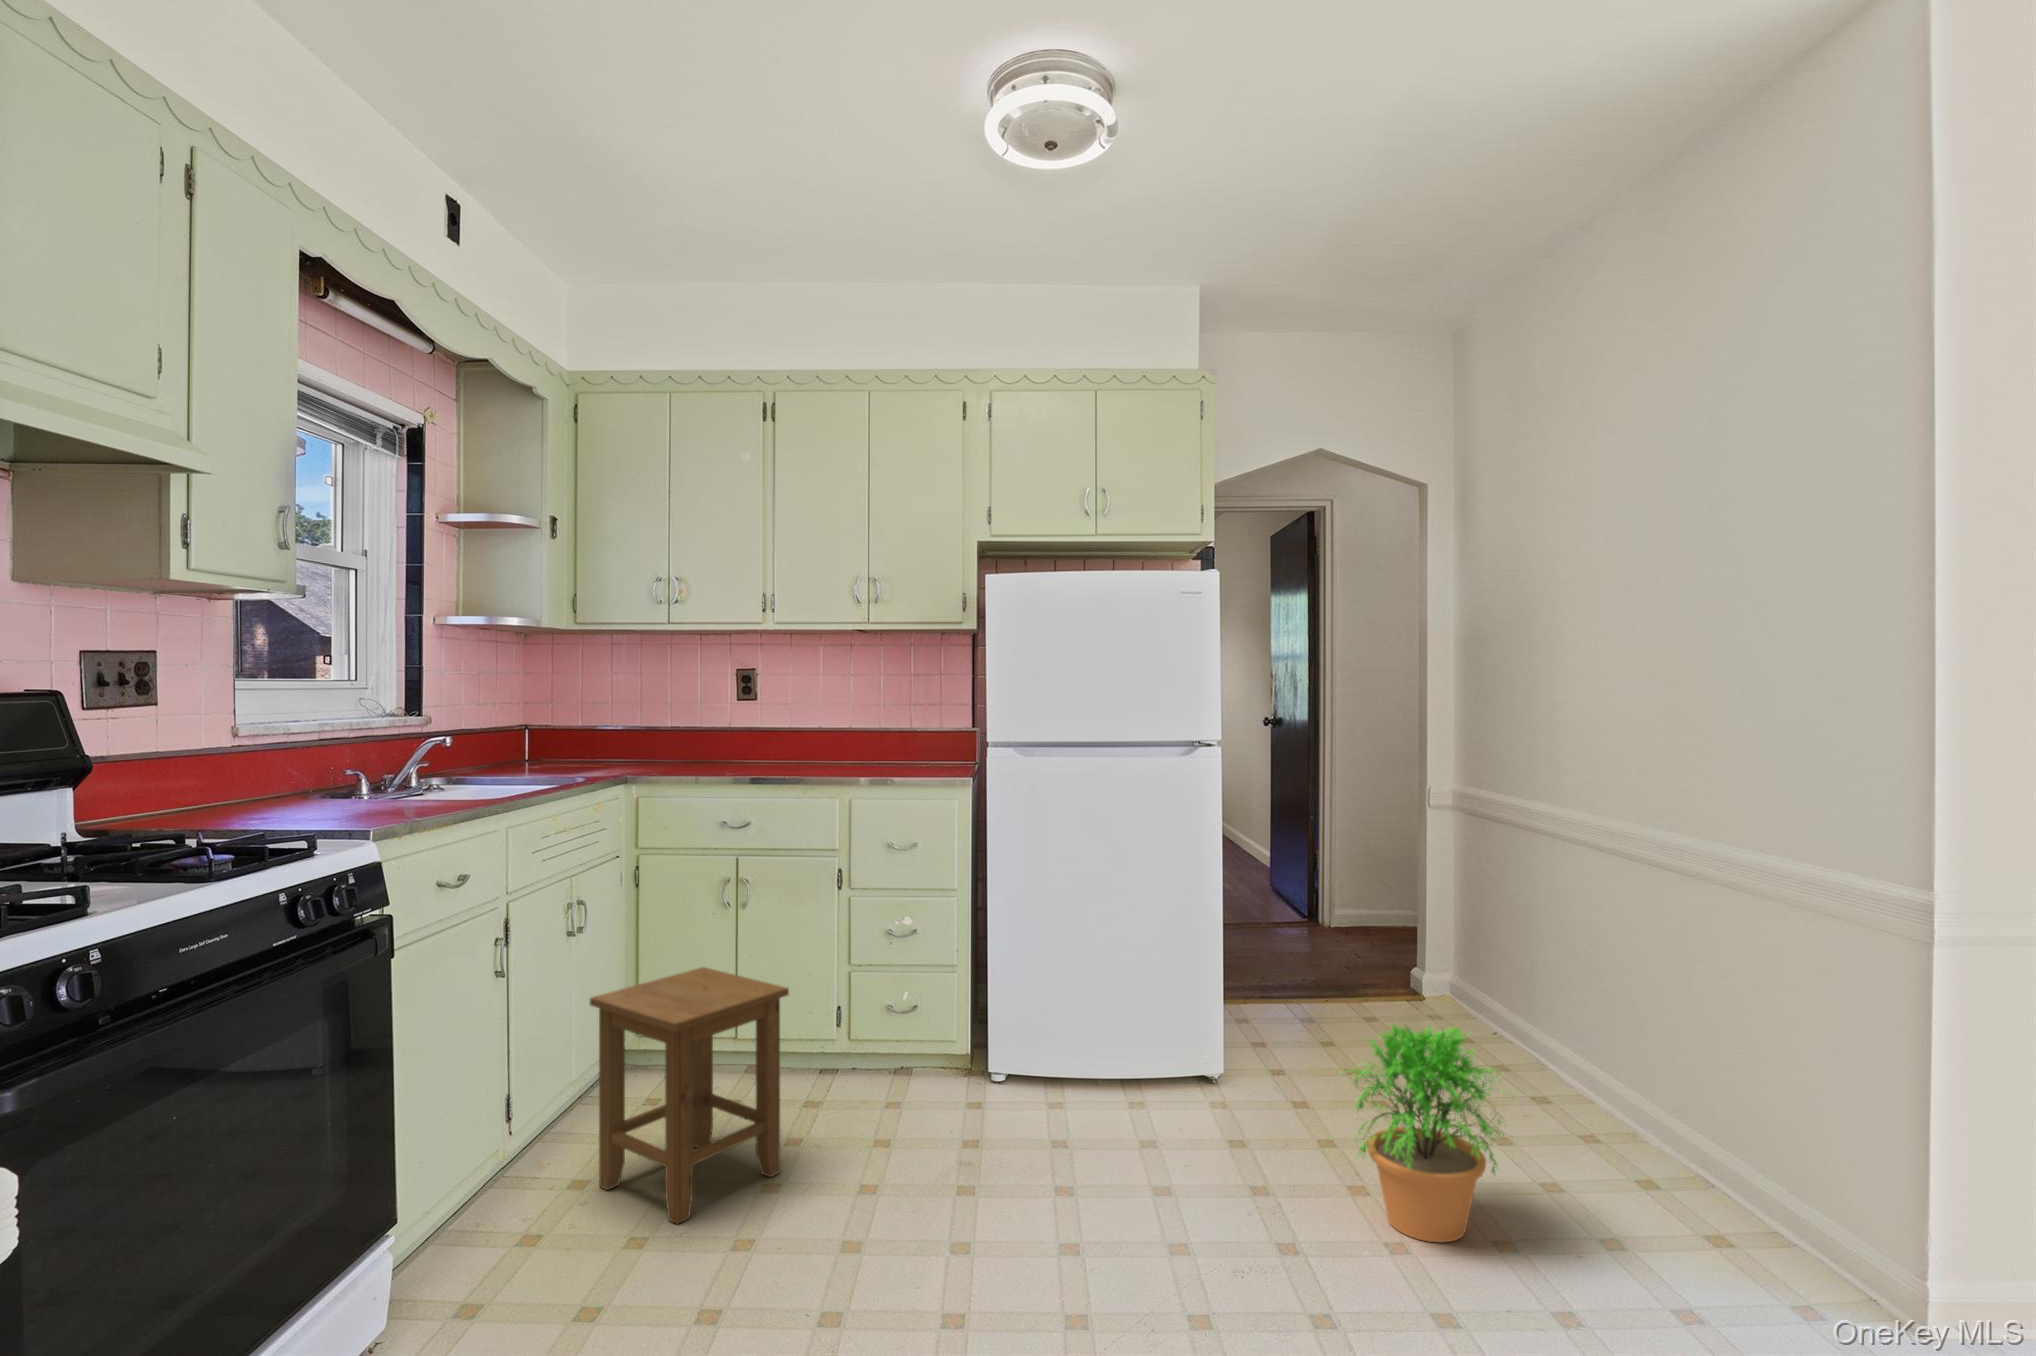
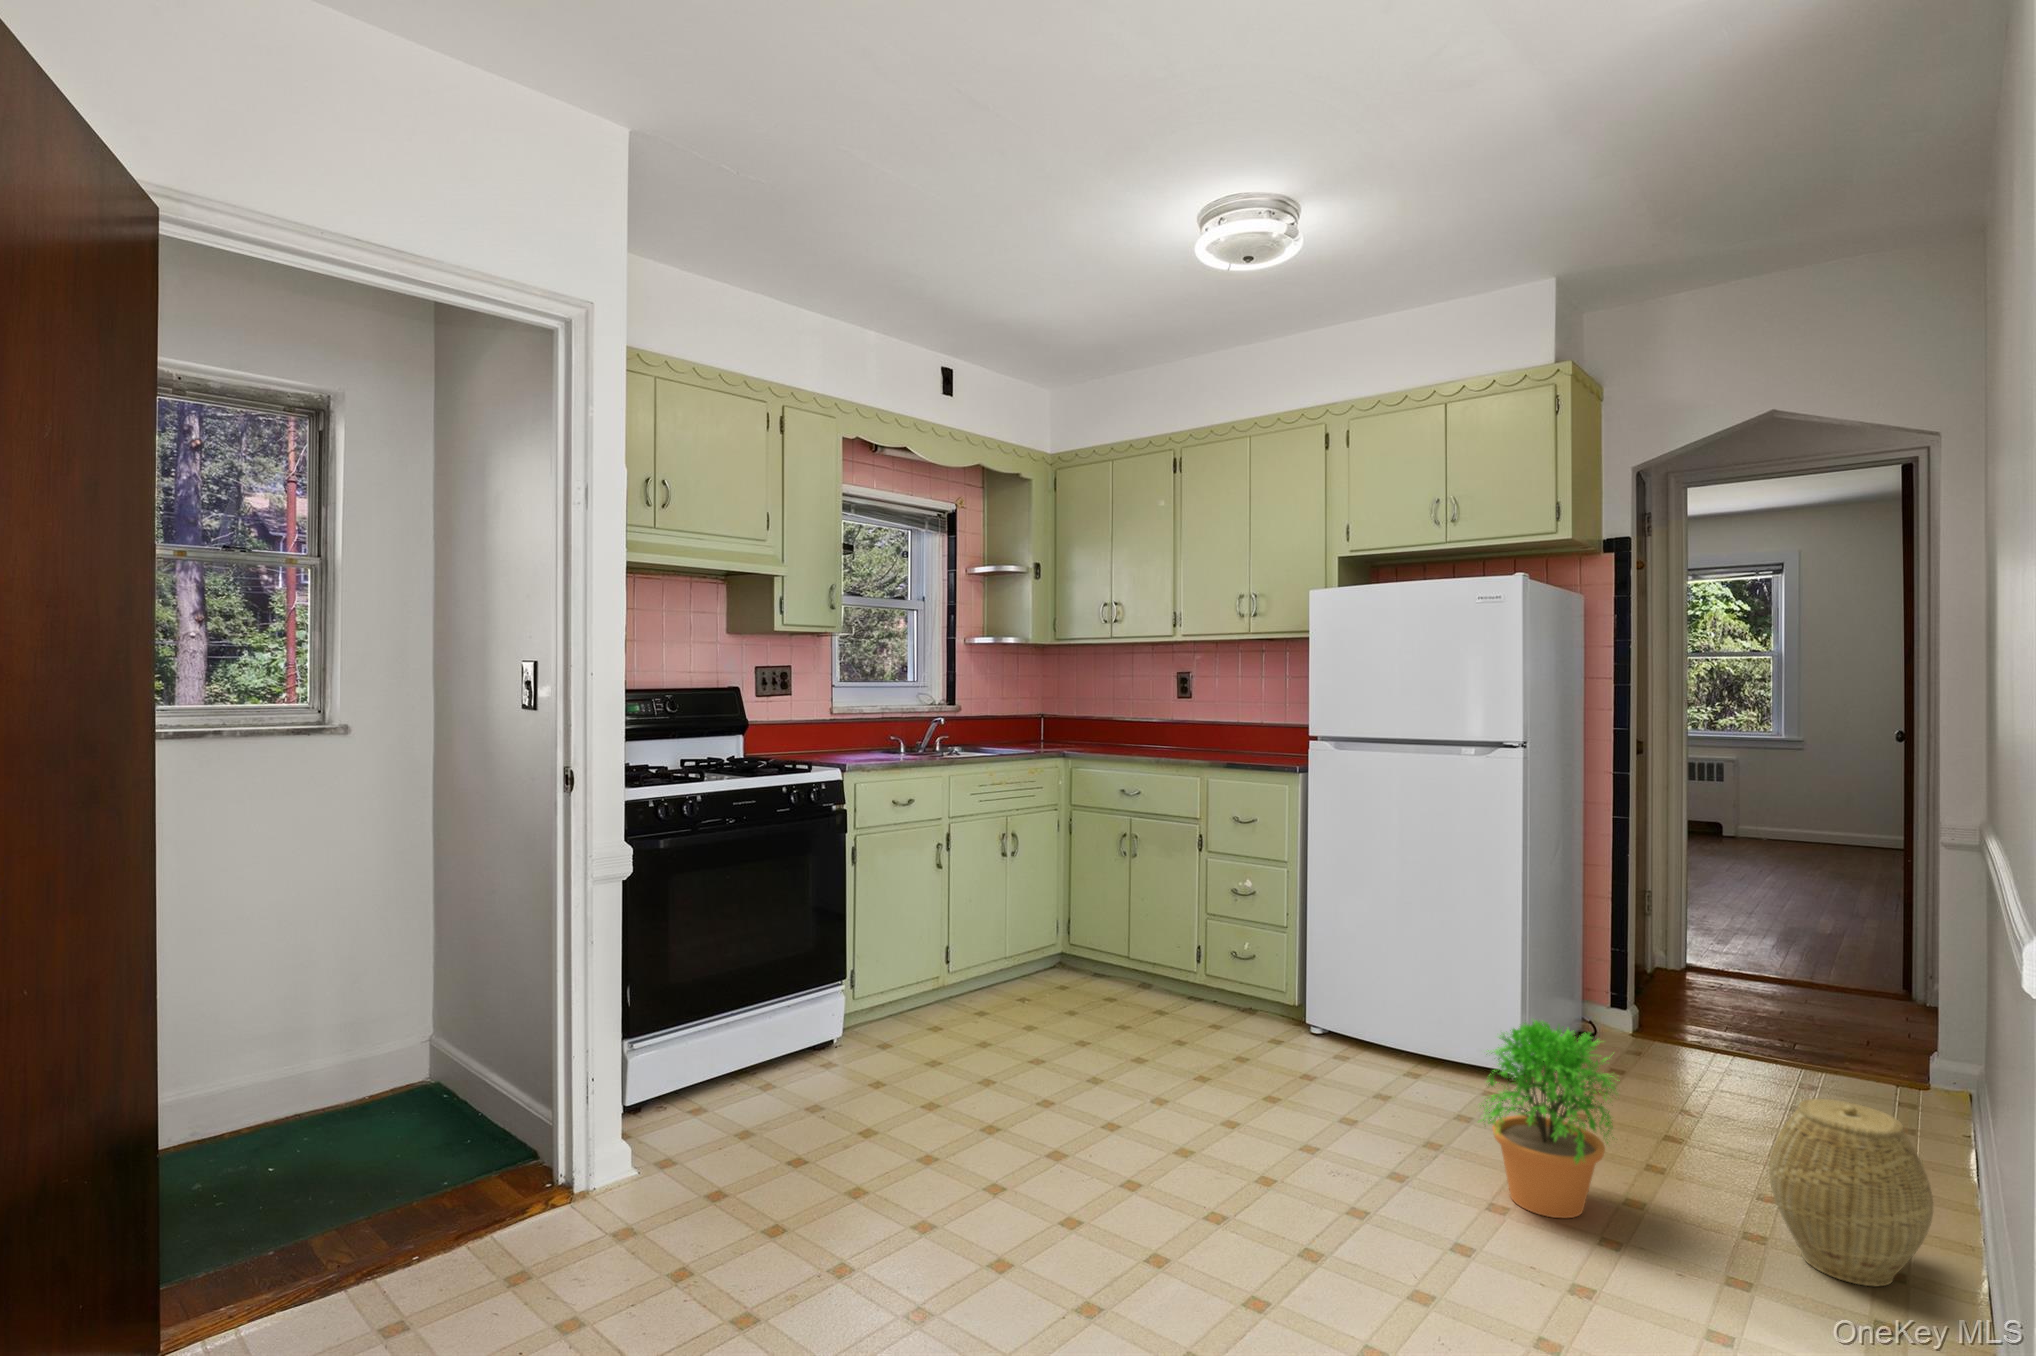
stool: present [590,967,789,1224] -> none [992,888,1107,1042]
woven basket: none [1581,1039,1723,1211] -> present [1769,1099,1933,1286]

